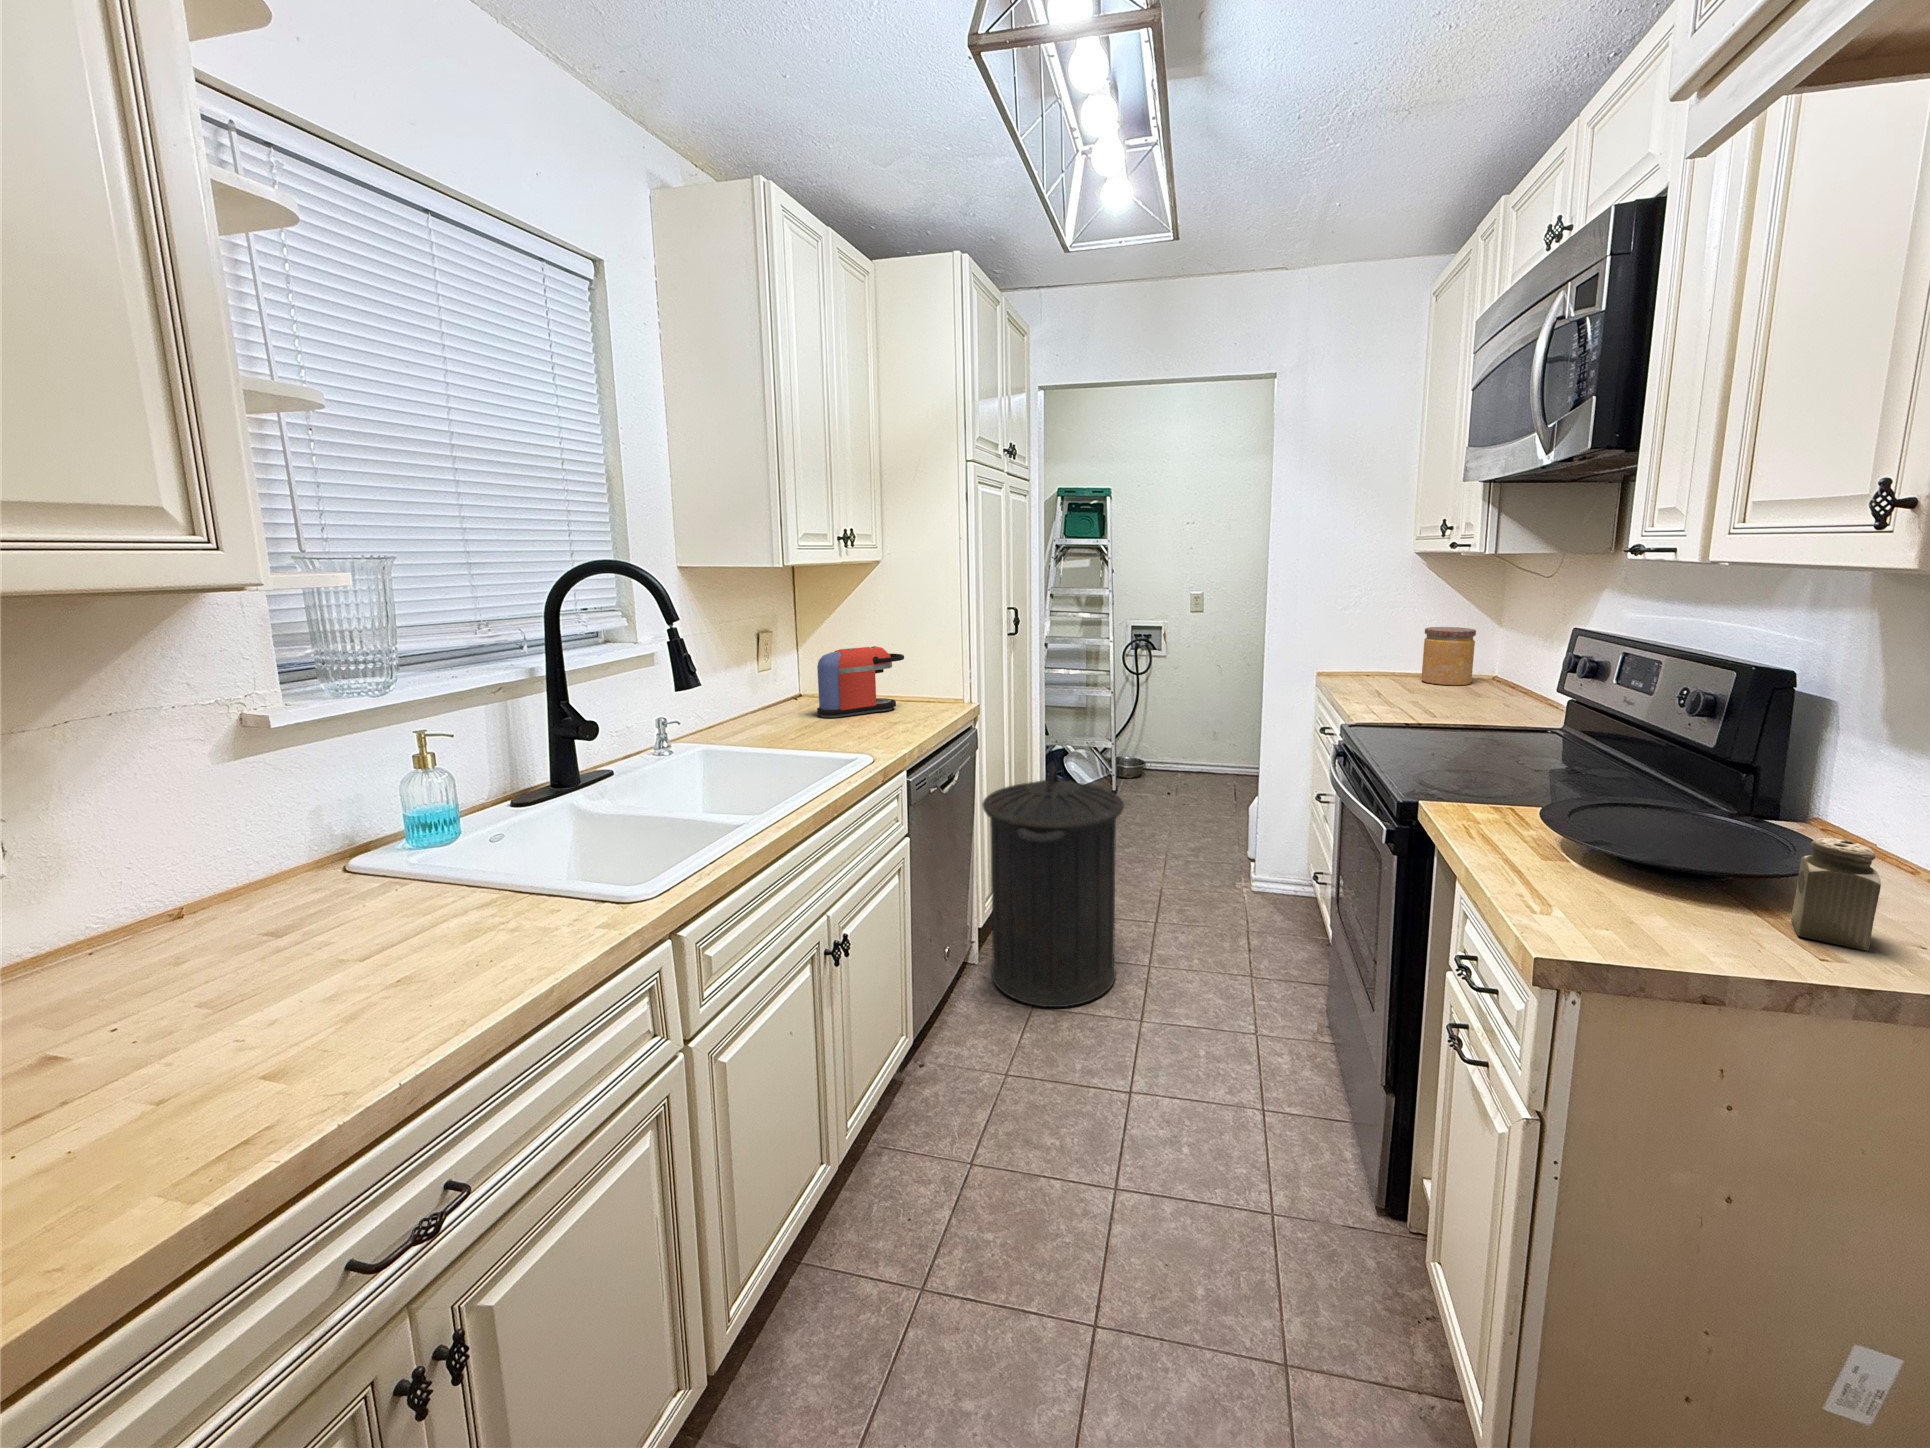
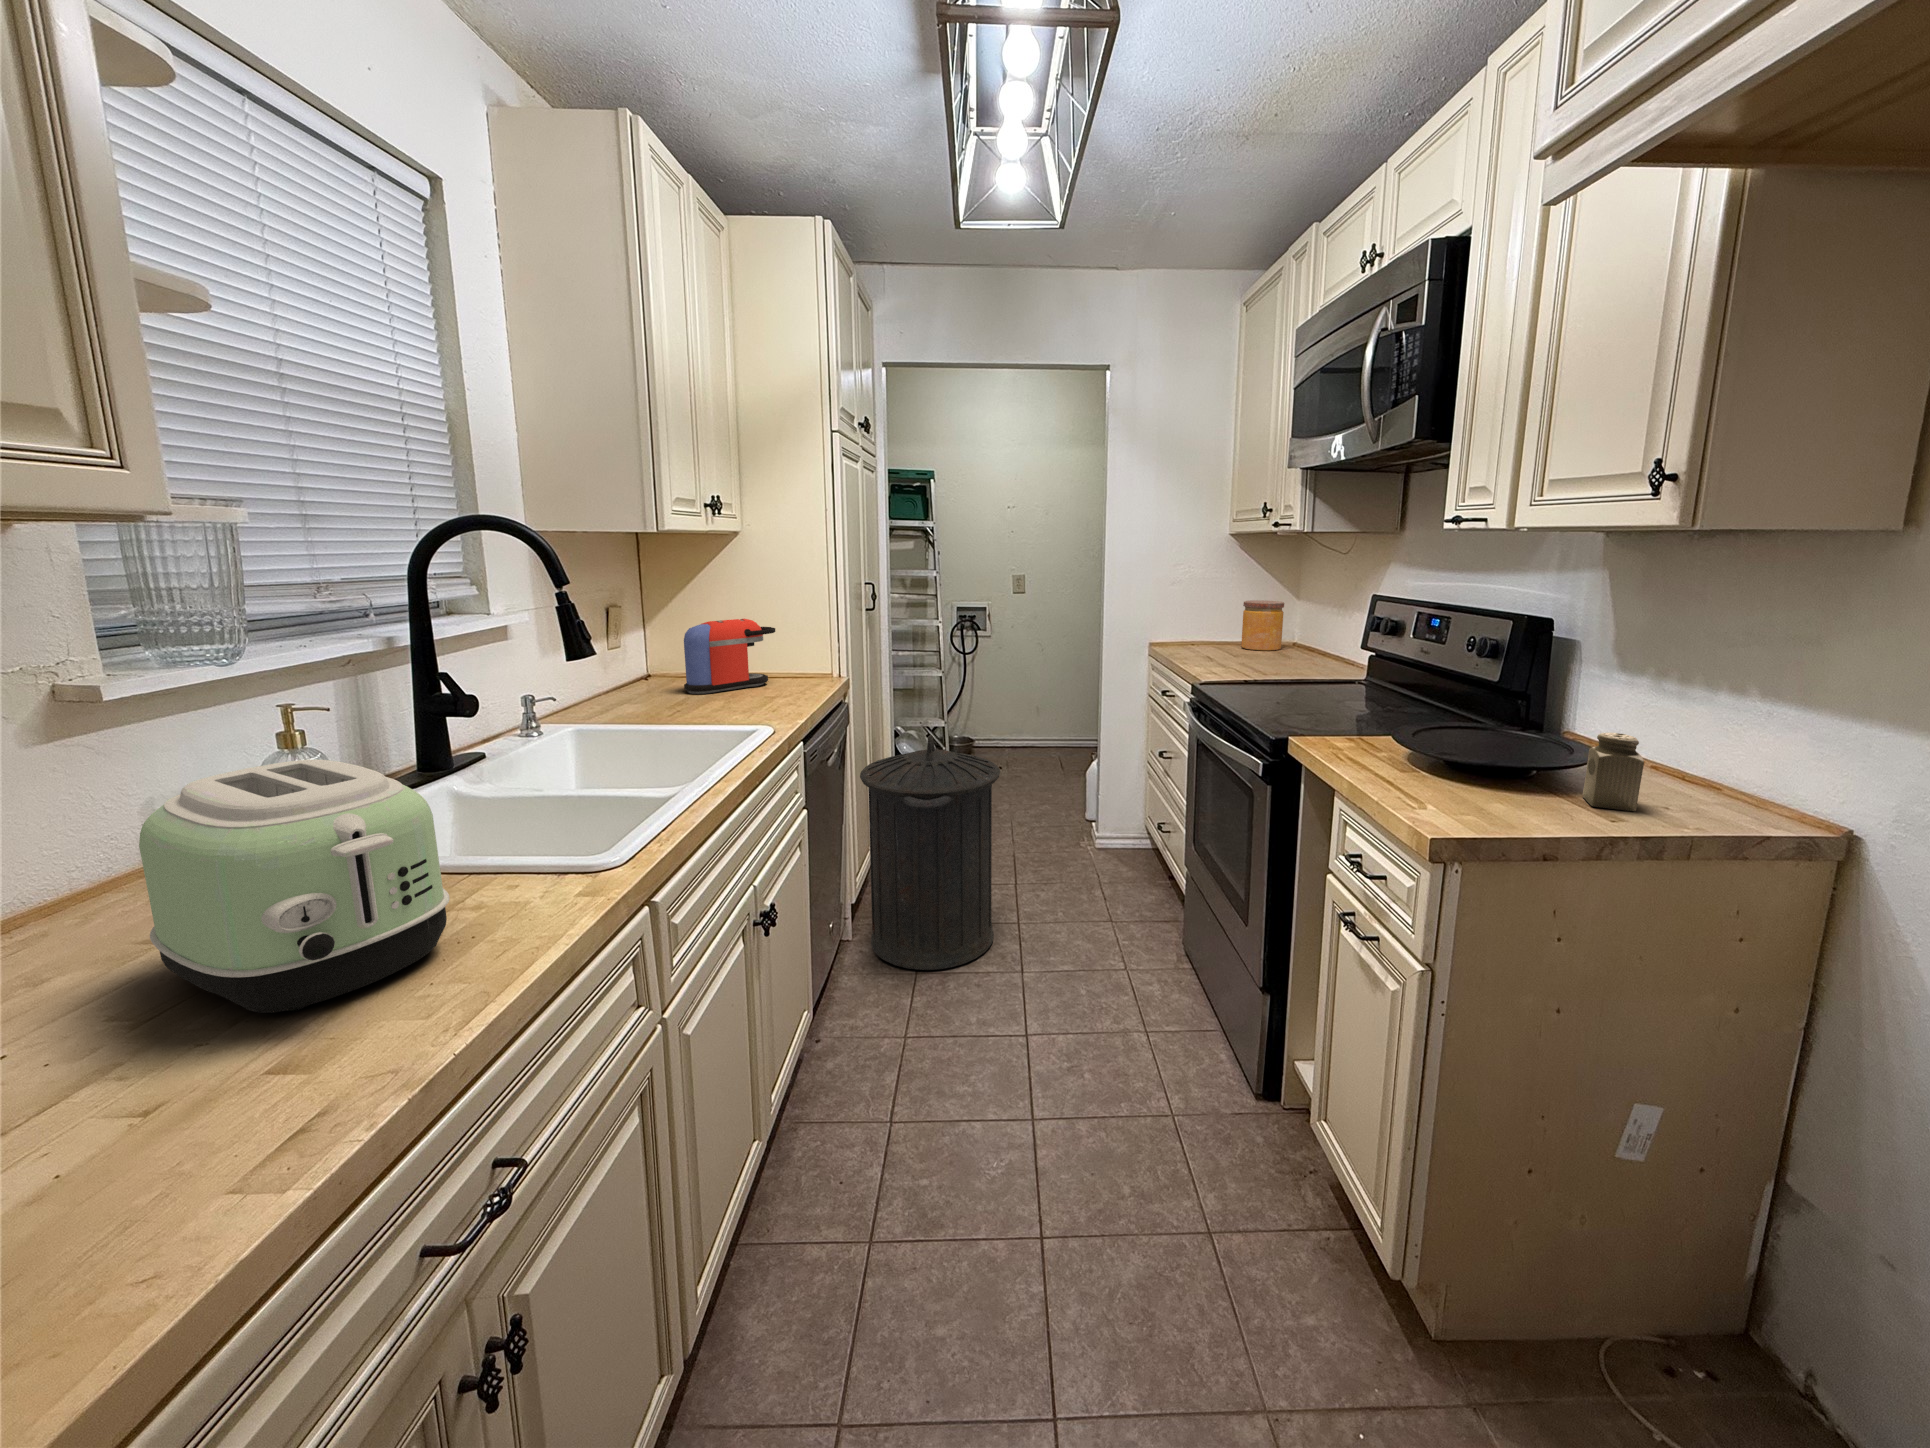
toaster: none [249,792,478,1013] -> present [139,759,449,1013]

